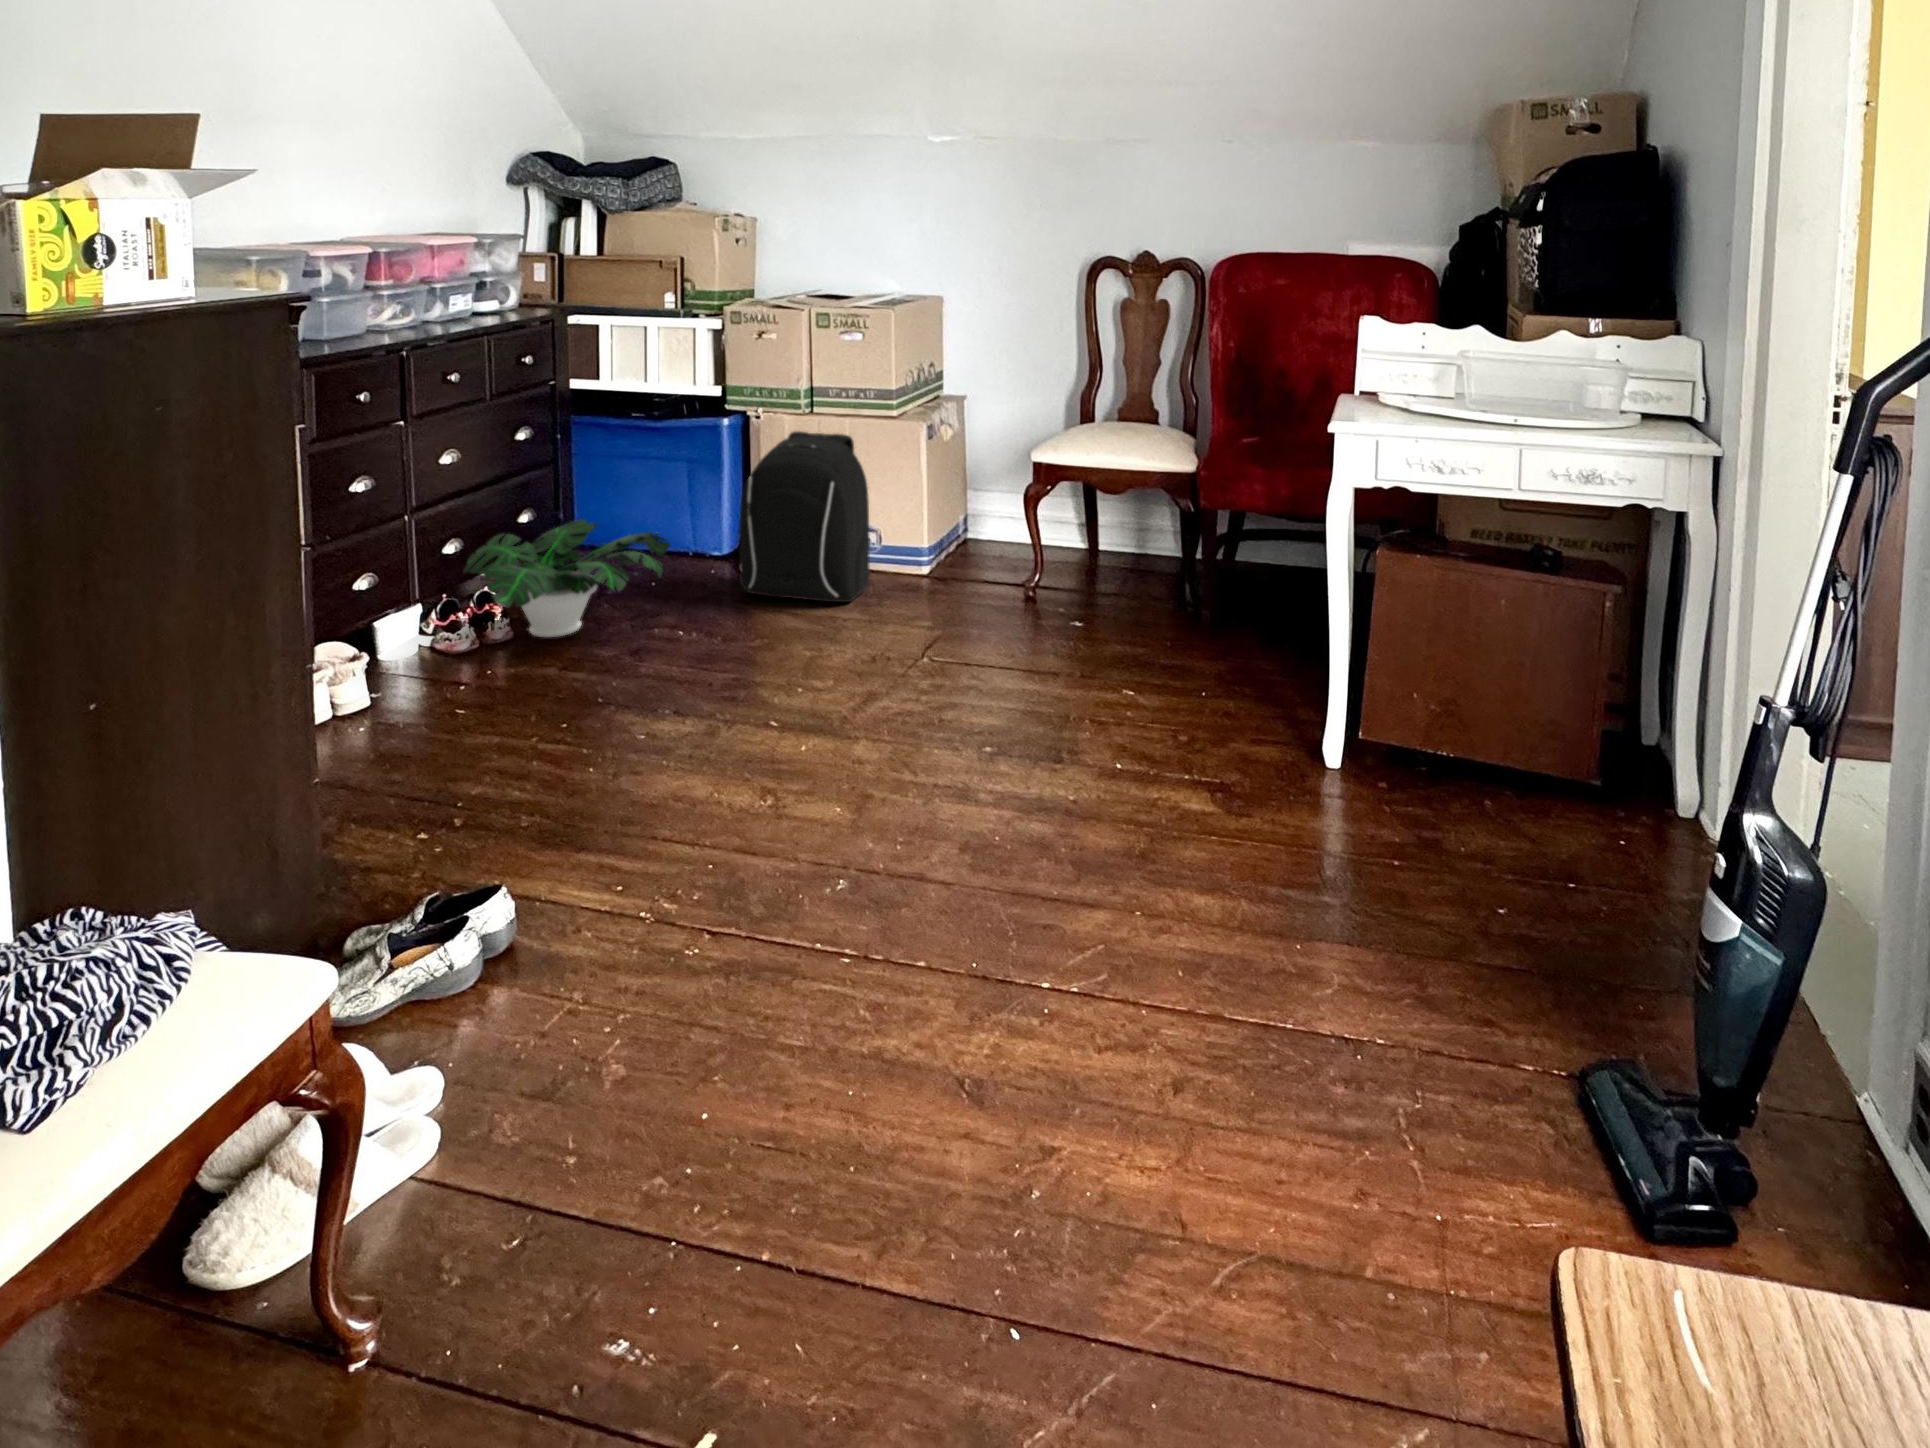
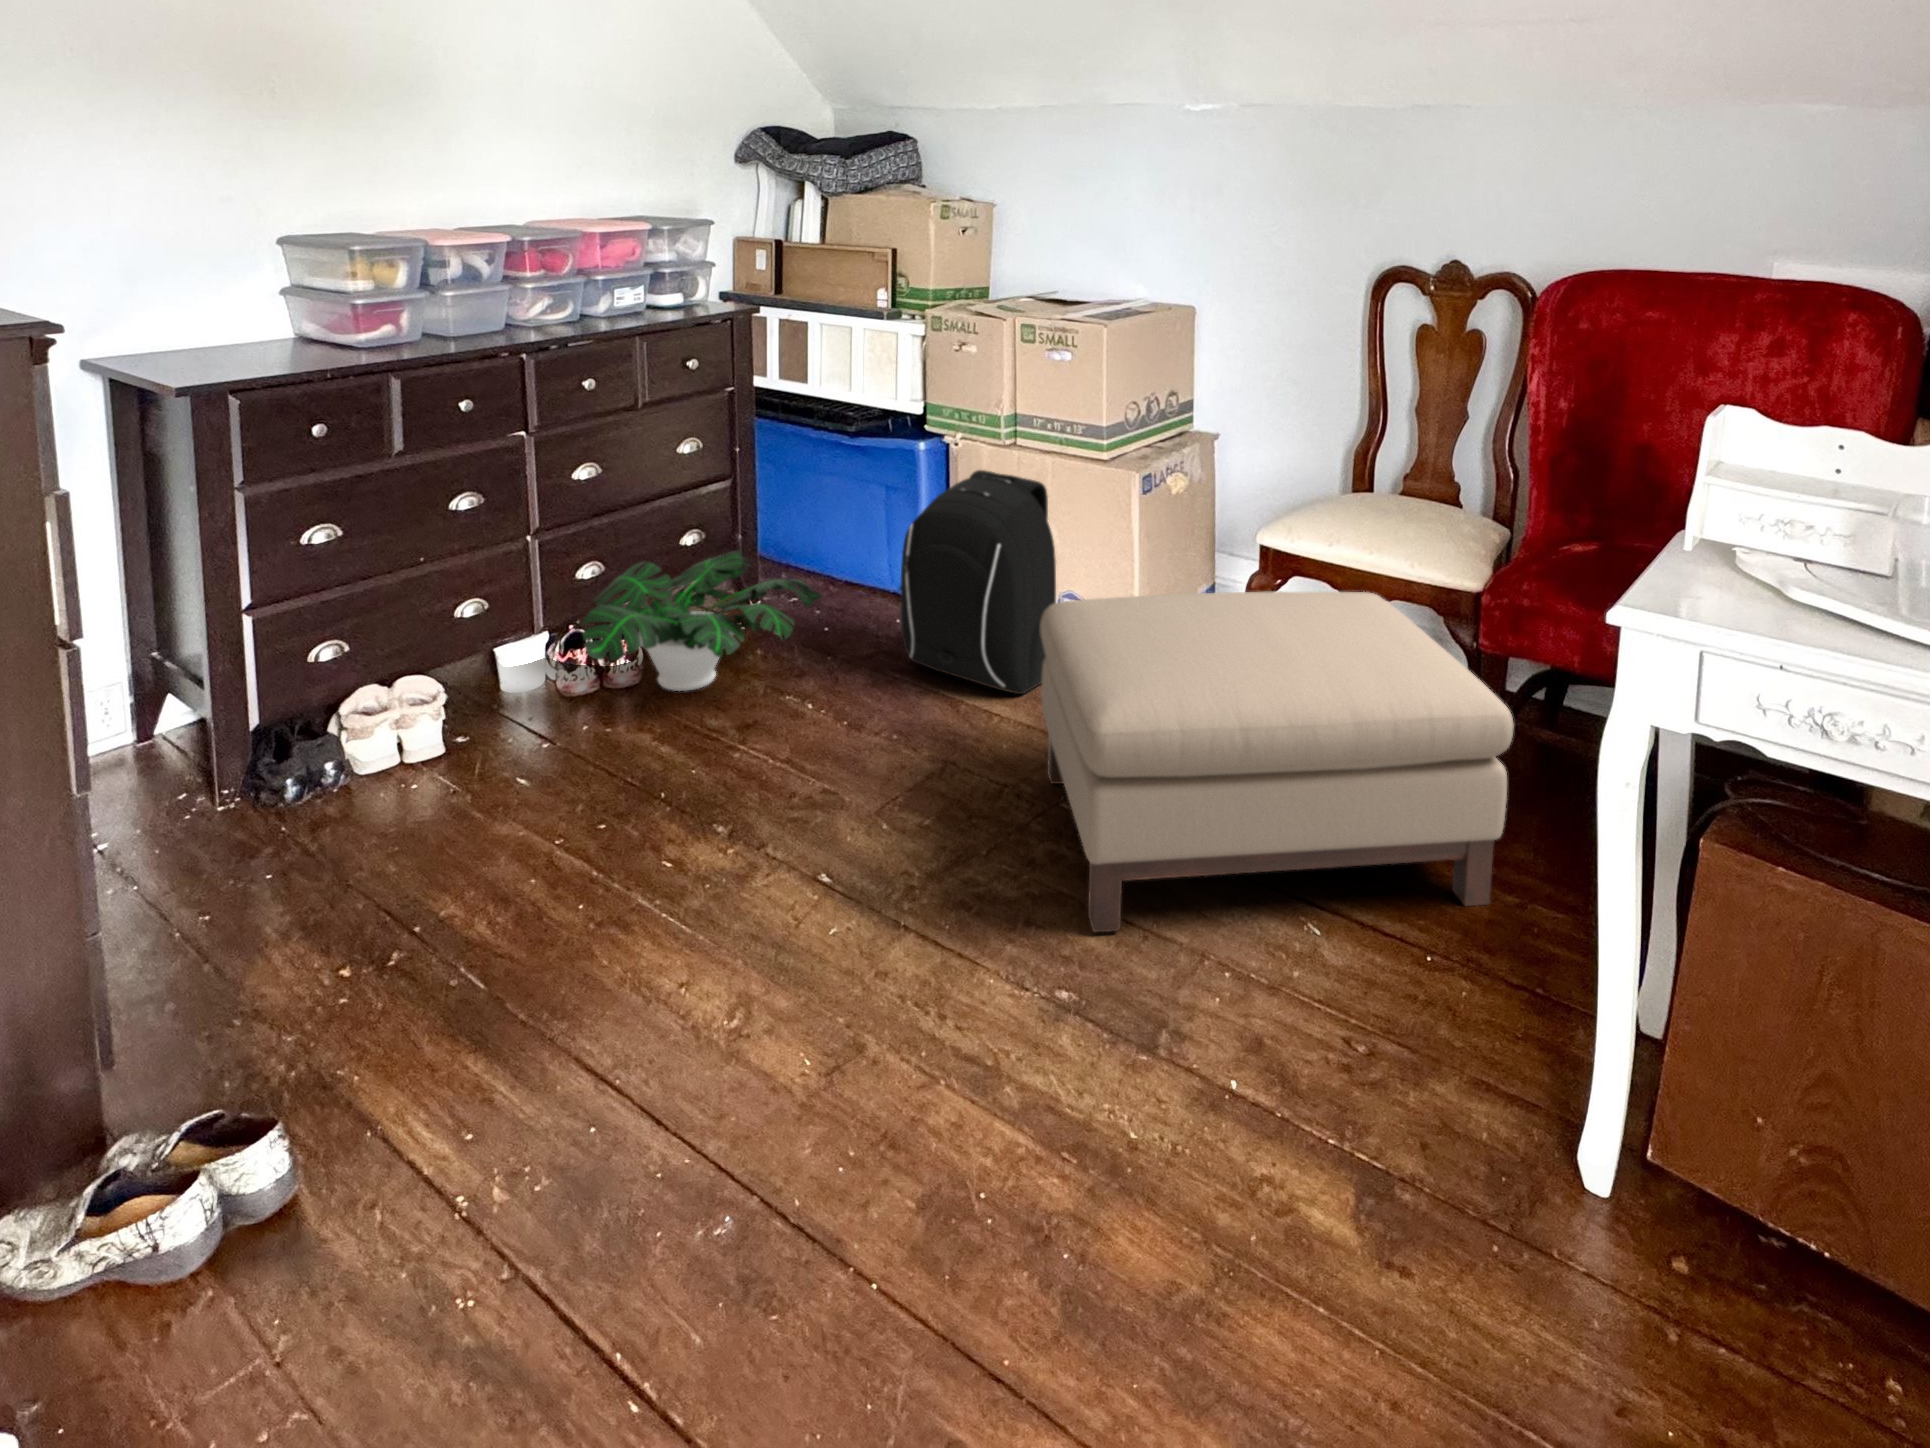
ottoman: none [894,485,1236,718] -> present [1040,592,1514,932]

